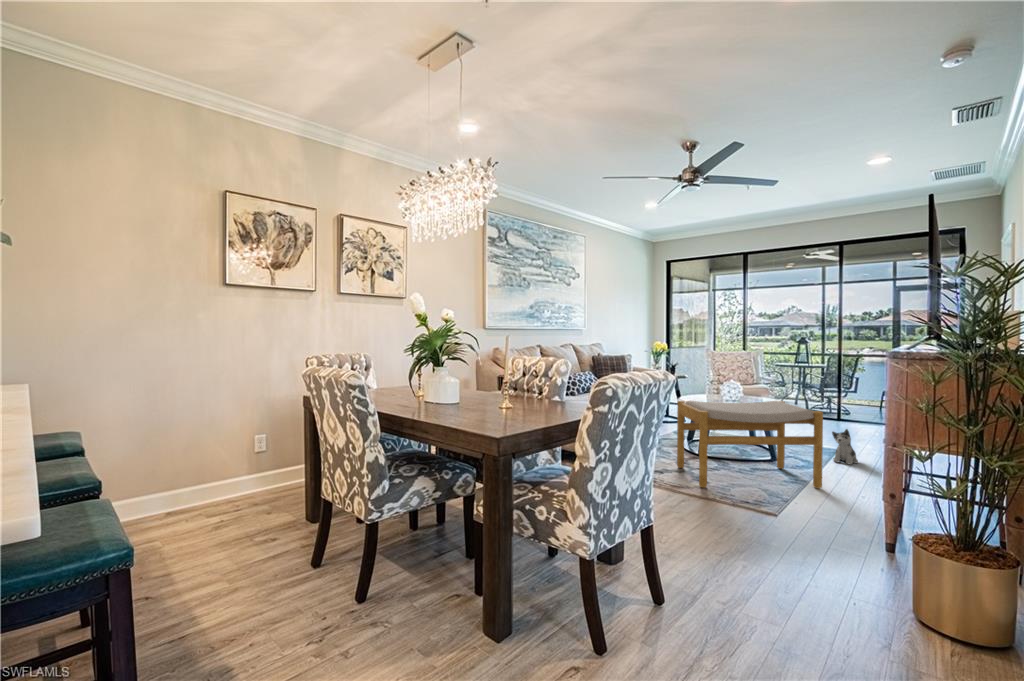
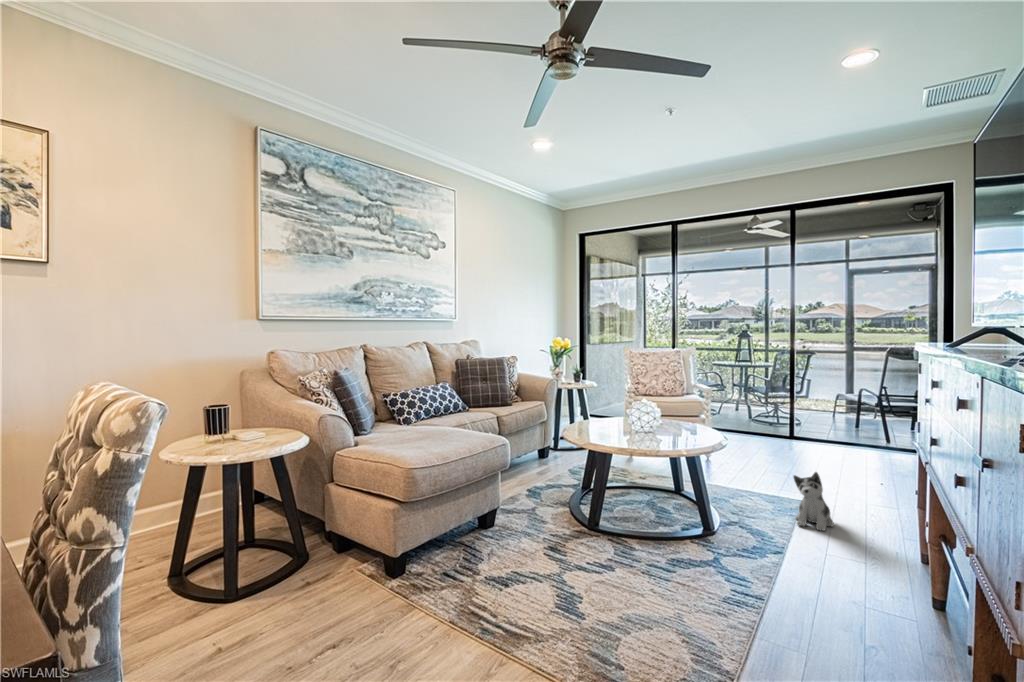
footstool: present [677,401,823,489] -> none [543,435,789,623]

